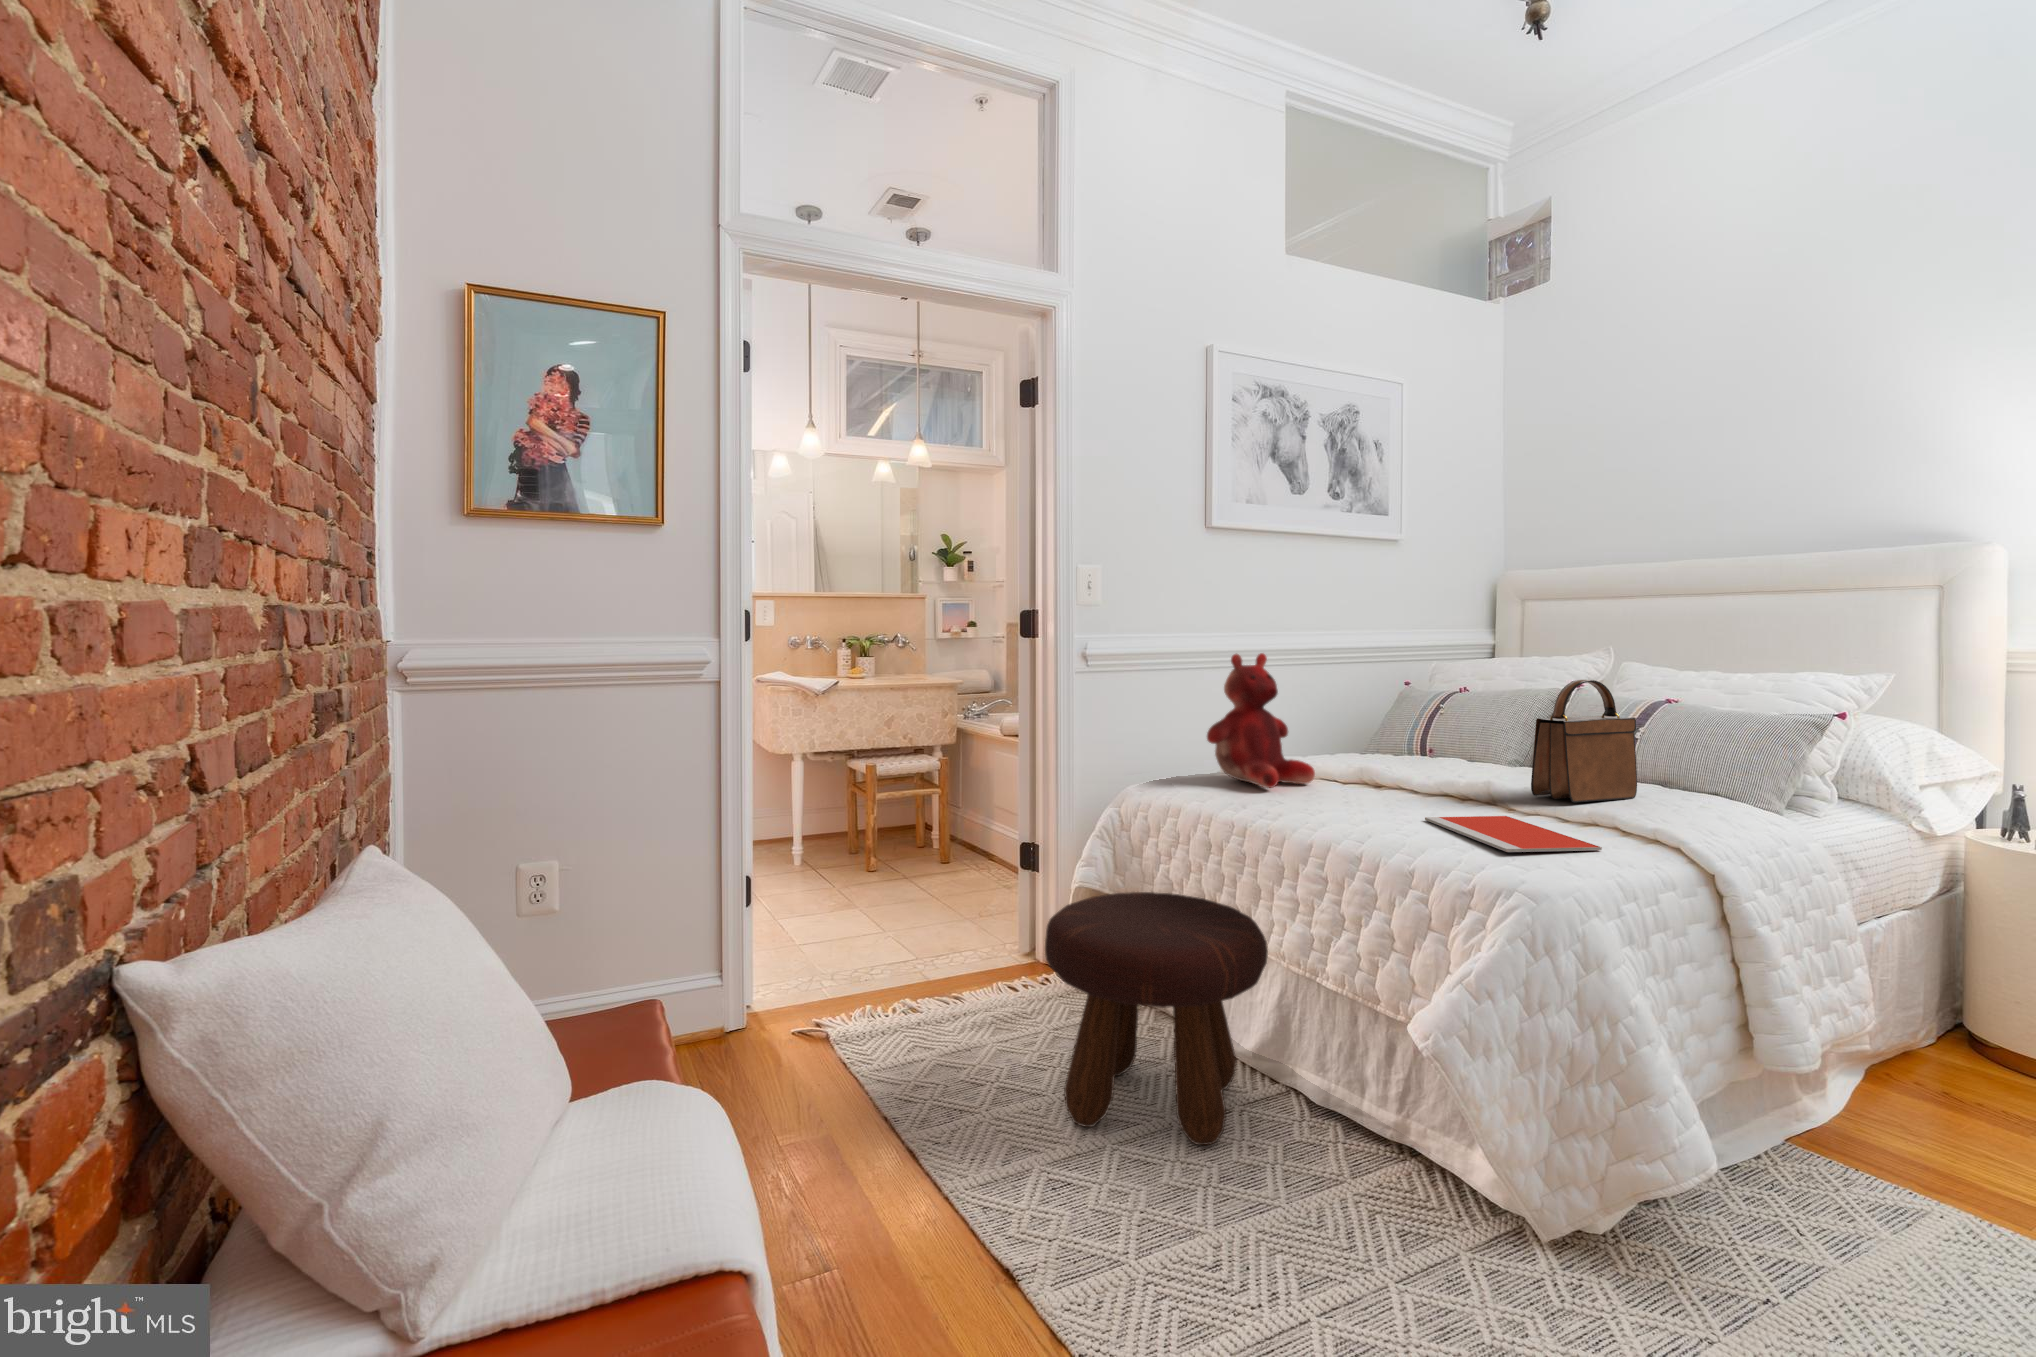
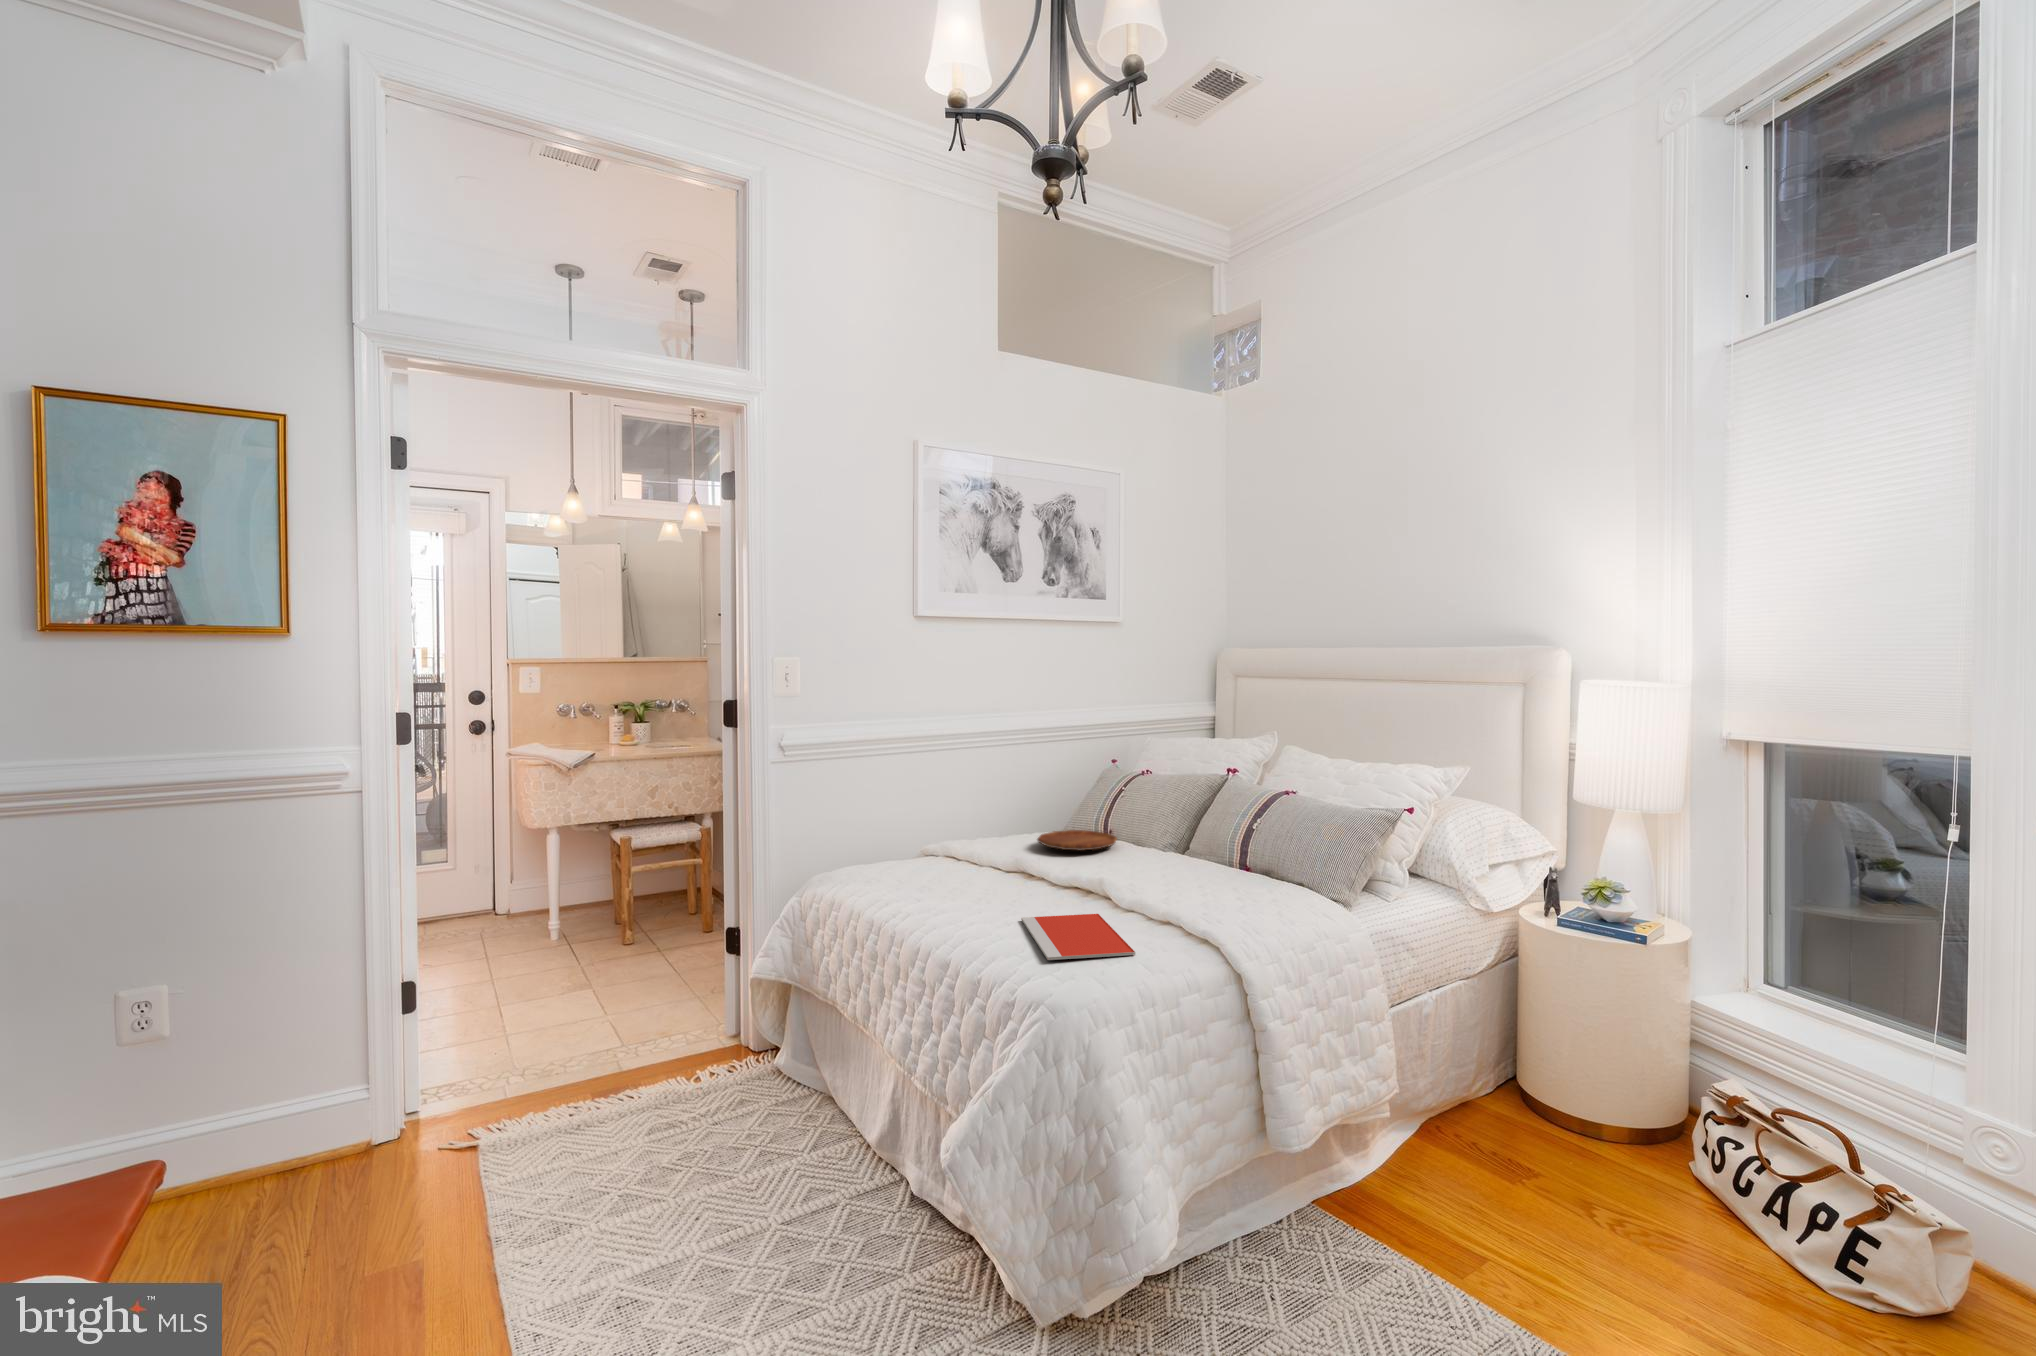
teddy bear: present [1207,653,1315,788] -> none [867,748,969,882]
handbag: present [1531,680,1637,803] -> none [1144,780,1234,897]
tray: none [1359,748,1451,765] -> present [1037,830,1117,851]
footstool: present [1045,892,1268,1145] -> none [647,992,867,1248]

